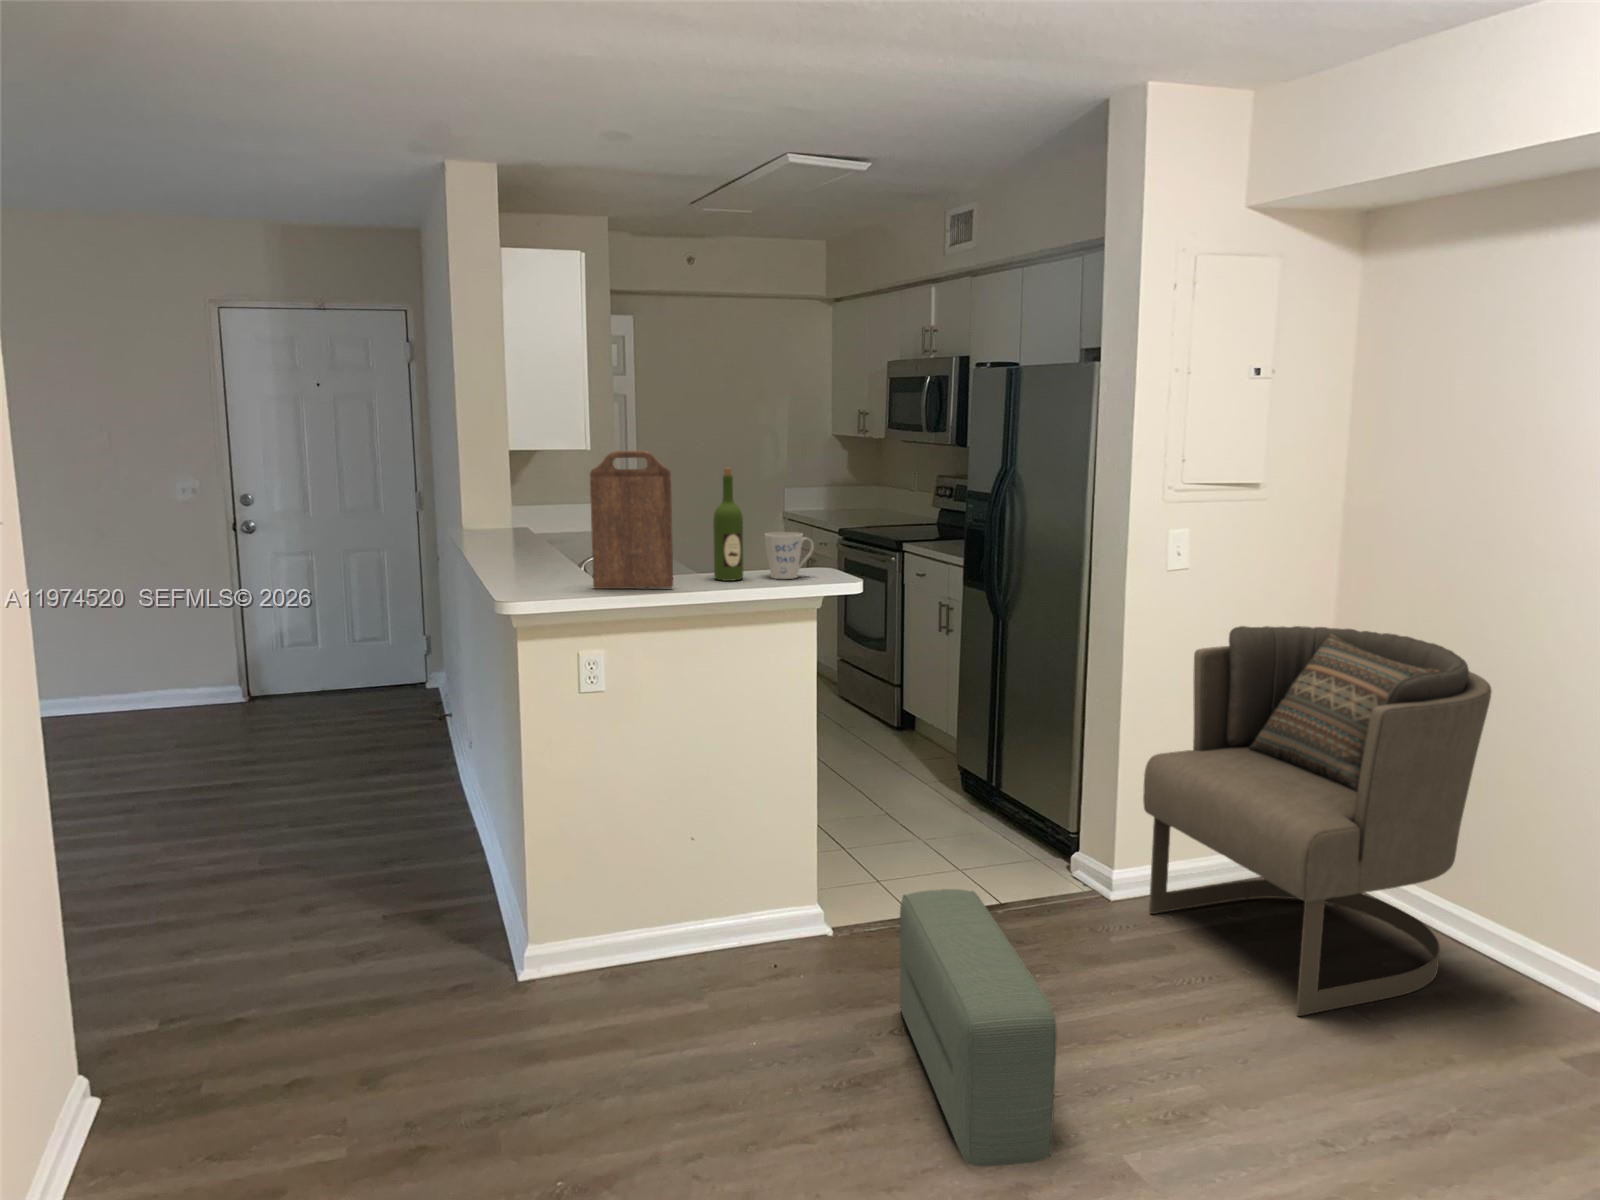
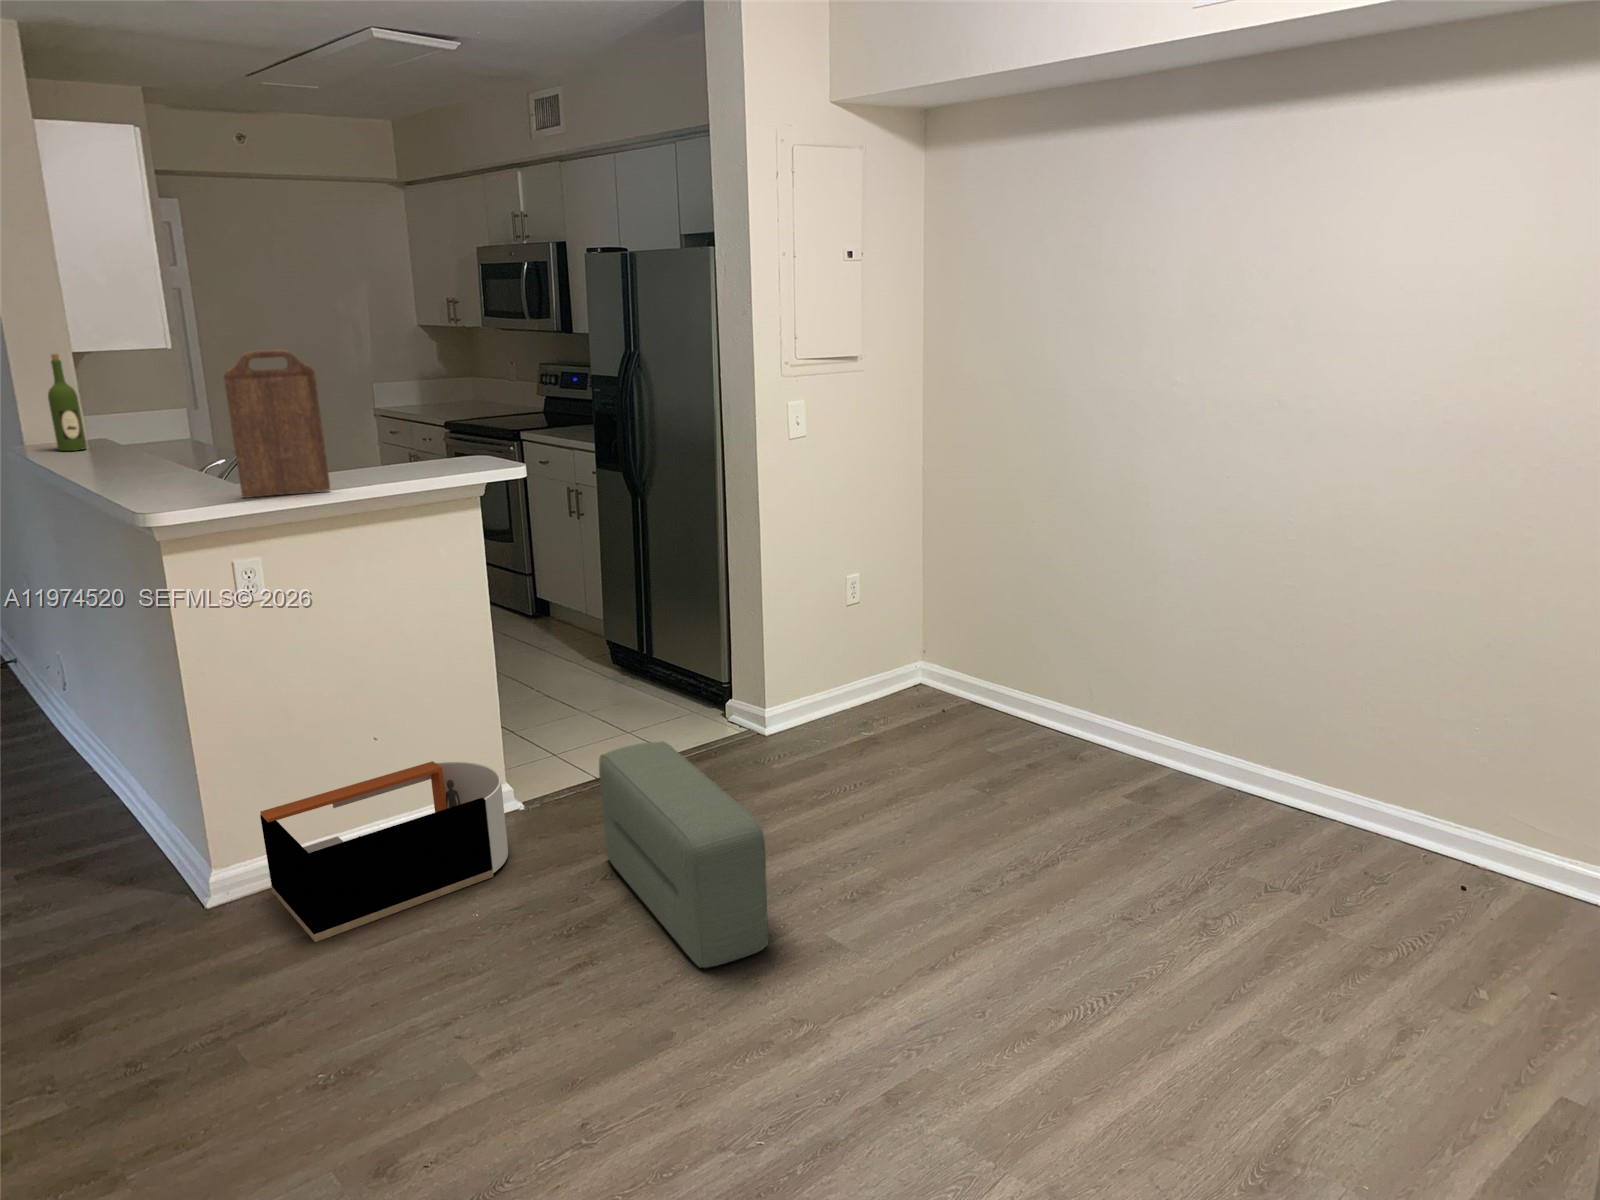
wine bottle: present [713,468,743,581] -> present [48,354,86,451]
mug: present [765,532,814,579] -> none [414,425,465,473]
armchair: present [1143,626,1492,1016] -> none [787,477,1053,800]
storage bin: none [573,870,803,1037] -> present [260,761,508,942]

